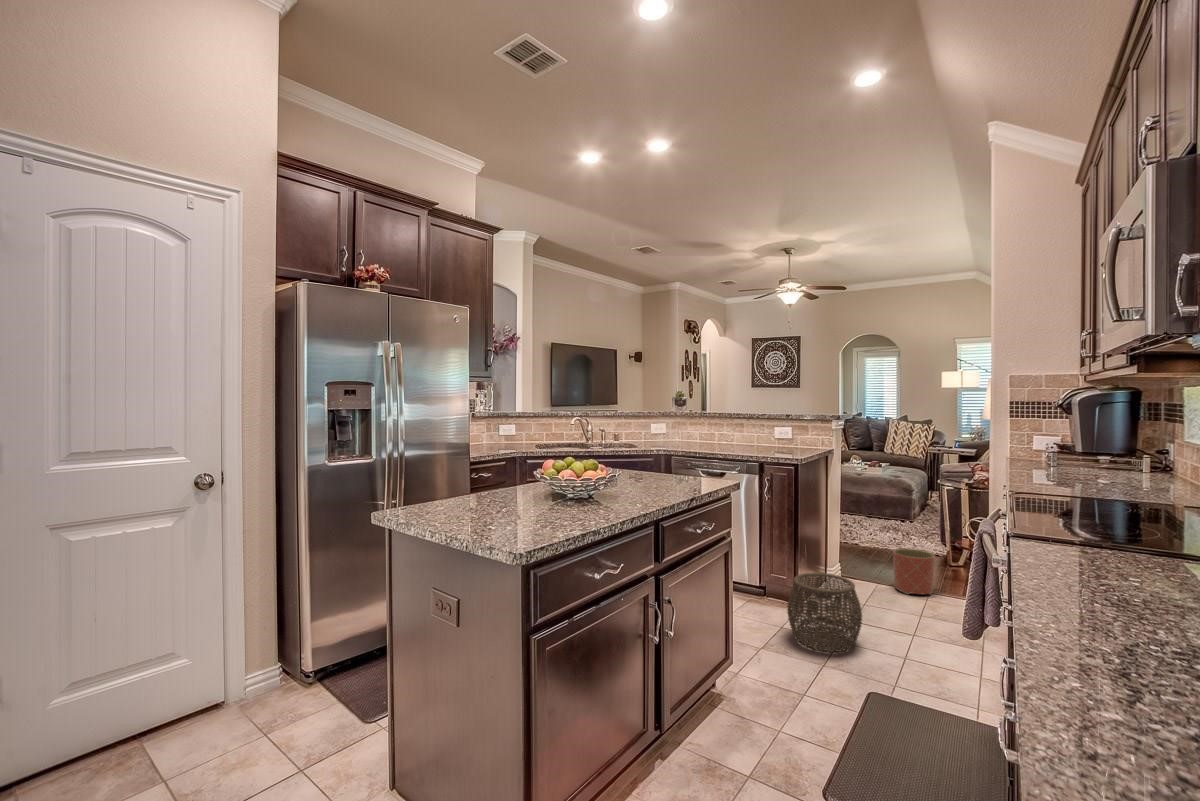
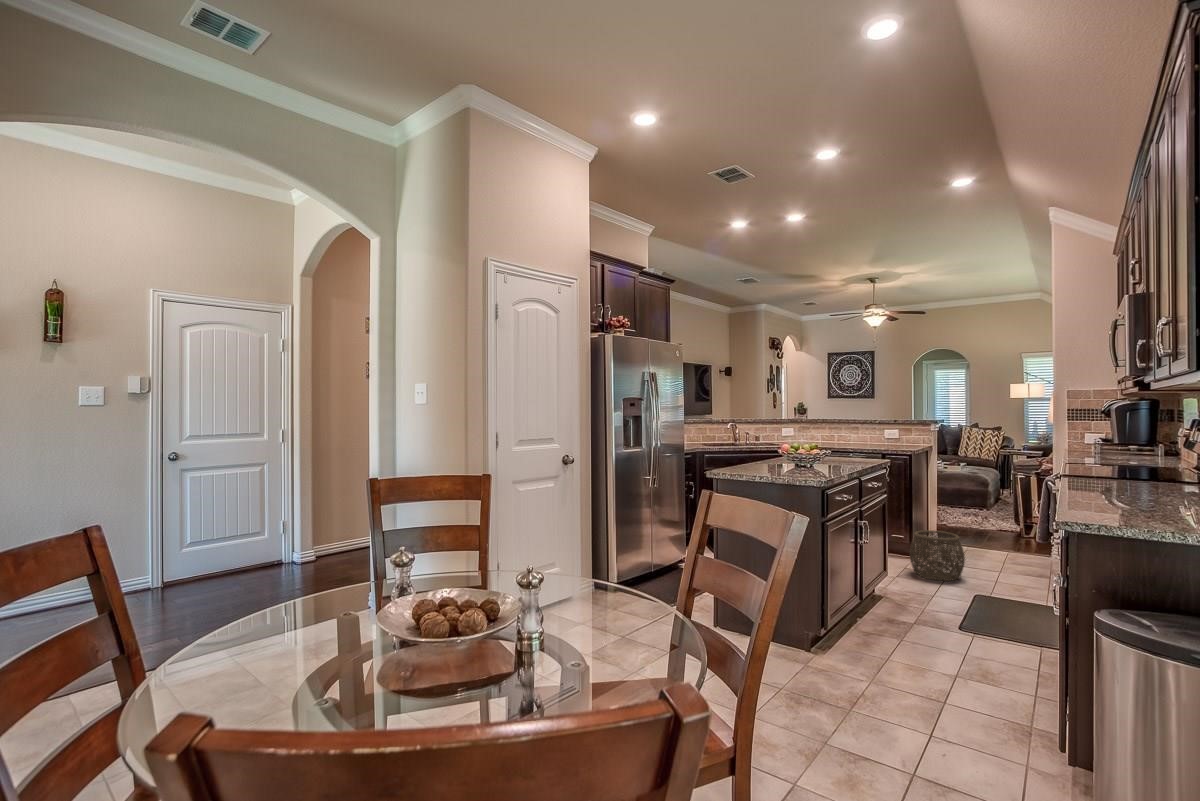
planter: present [893,548,935,595] -> none [980,521,1013,555]

